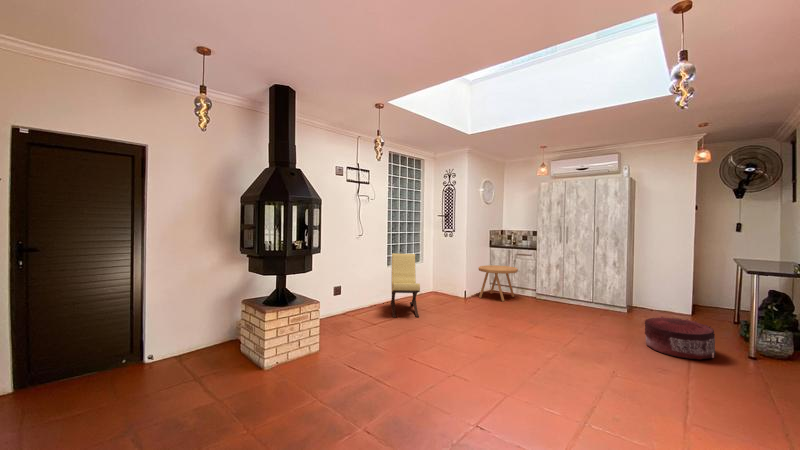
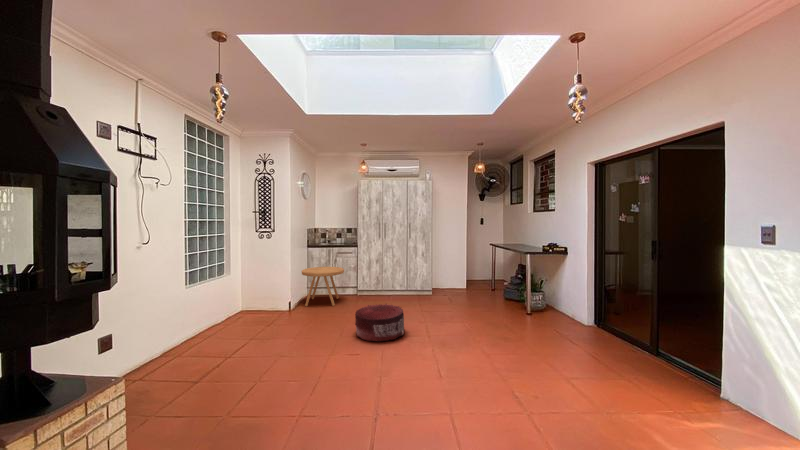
lounge chair: present [391,253,420,317] -> none [194,264,259,362]
pouf: present [645,317,716,360] -> present [355,304,405,341]

